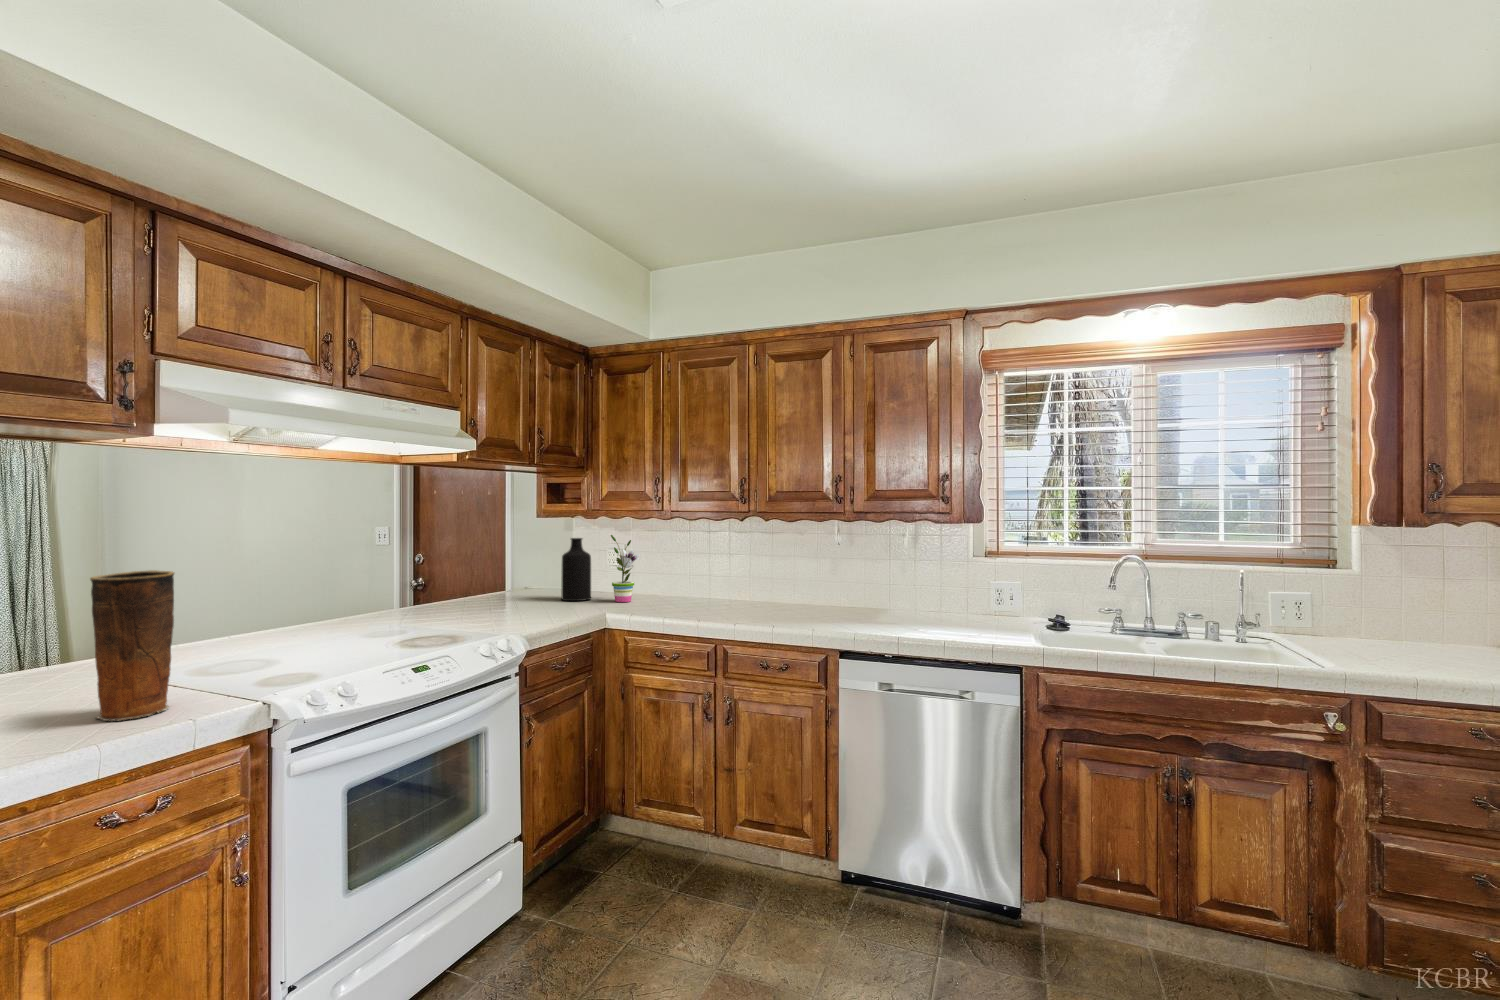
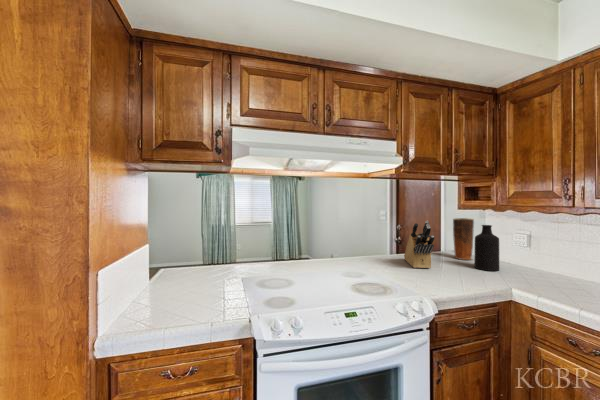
knife block: none [457,535,511,611] -> present [404,221,434,268]
potted plant: present [611,535,640,602] -> none [517,225,548,279]
vase: present [90,570,174,721] -> present [453,218,474,260]

